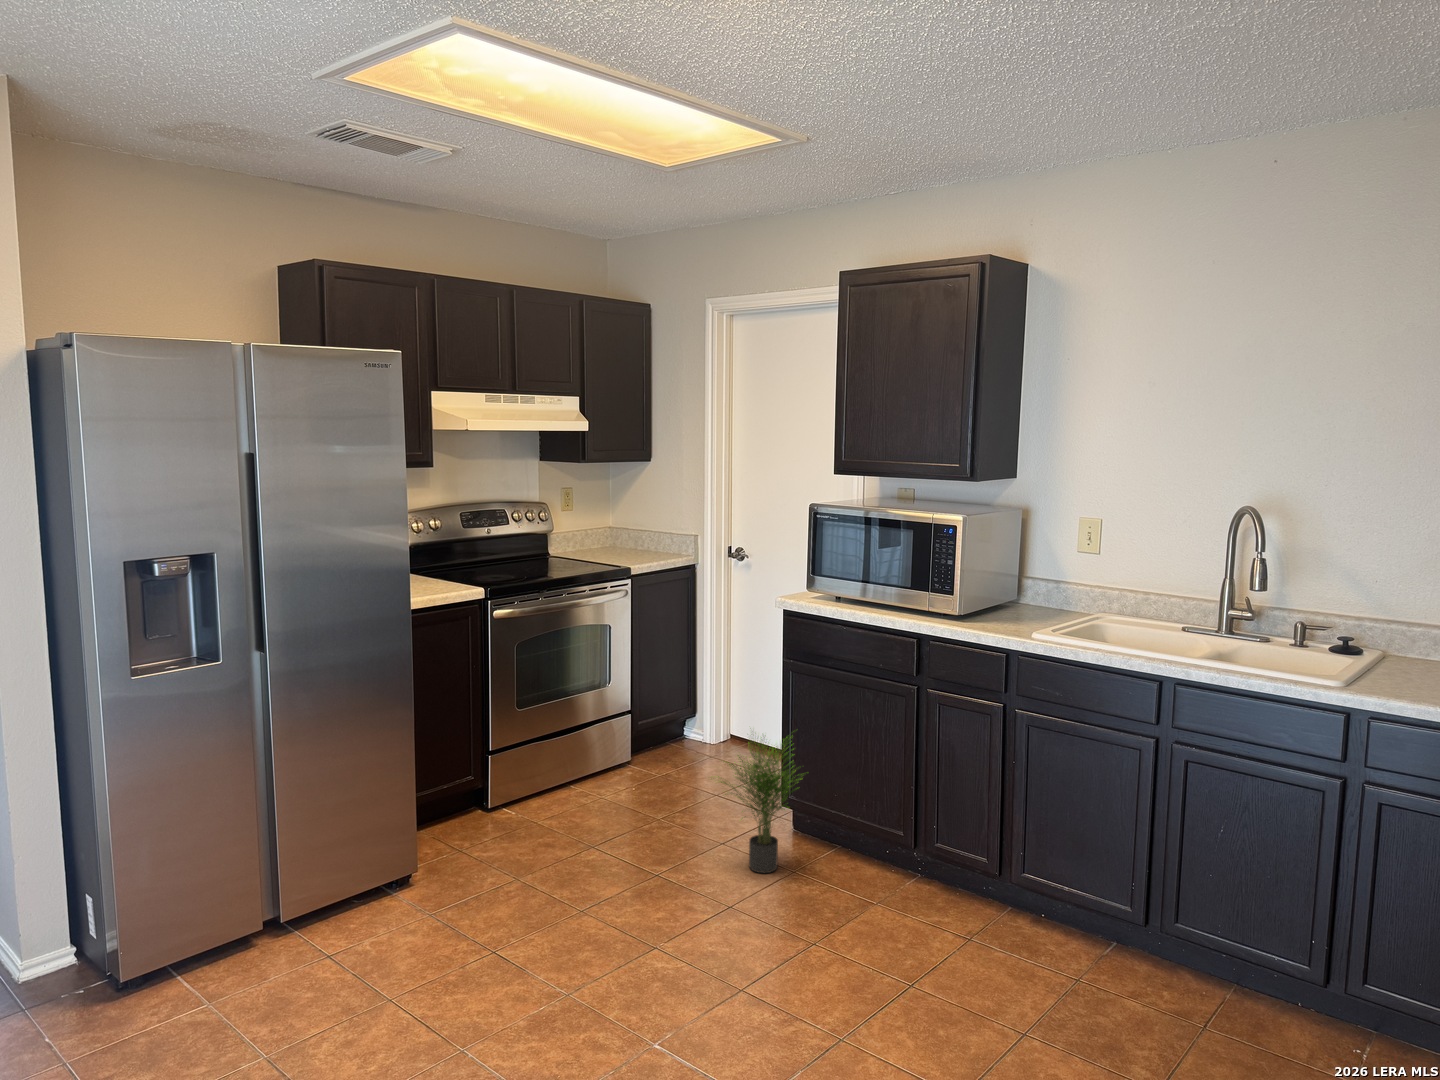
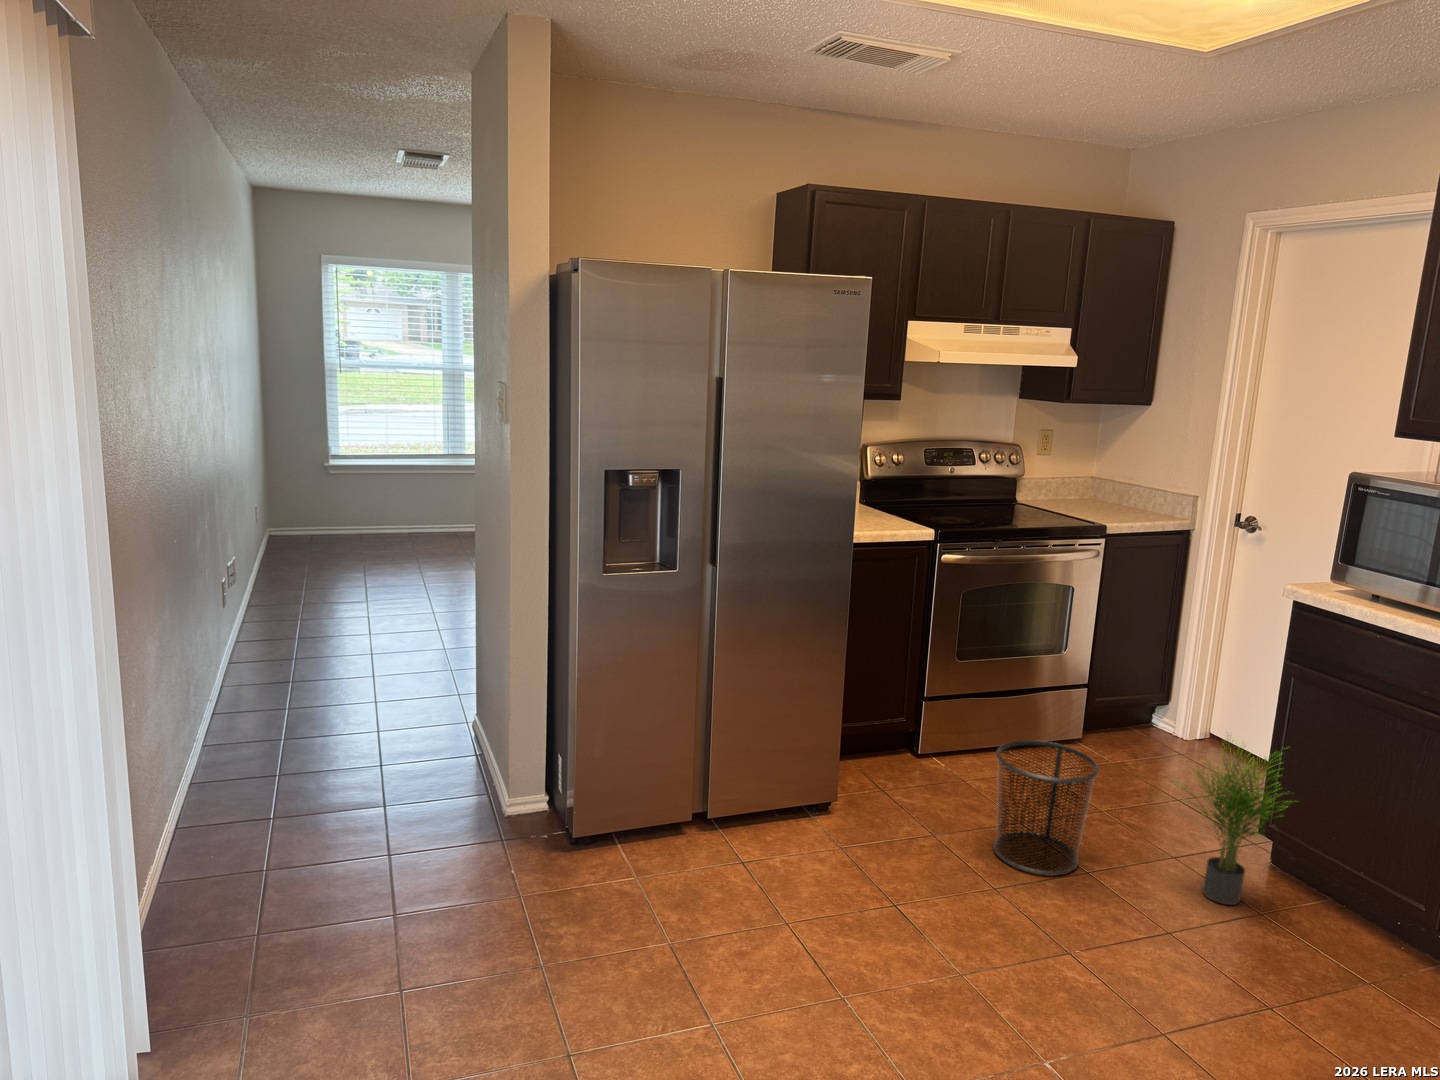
trash can: none [566,768,656,890] -> present [993,740,1099,876]

